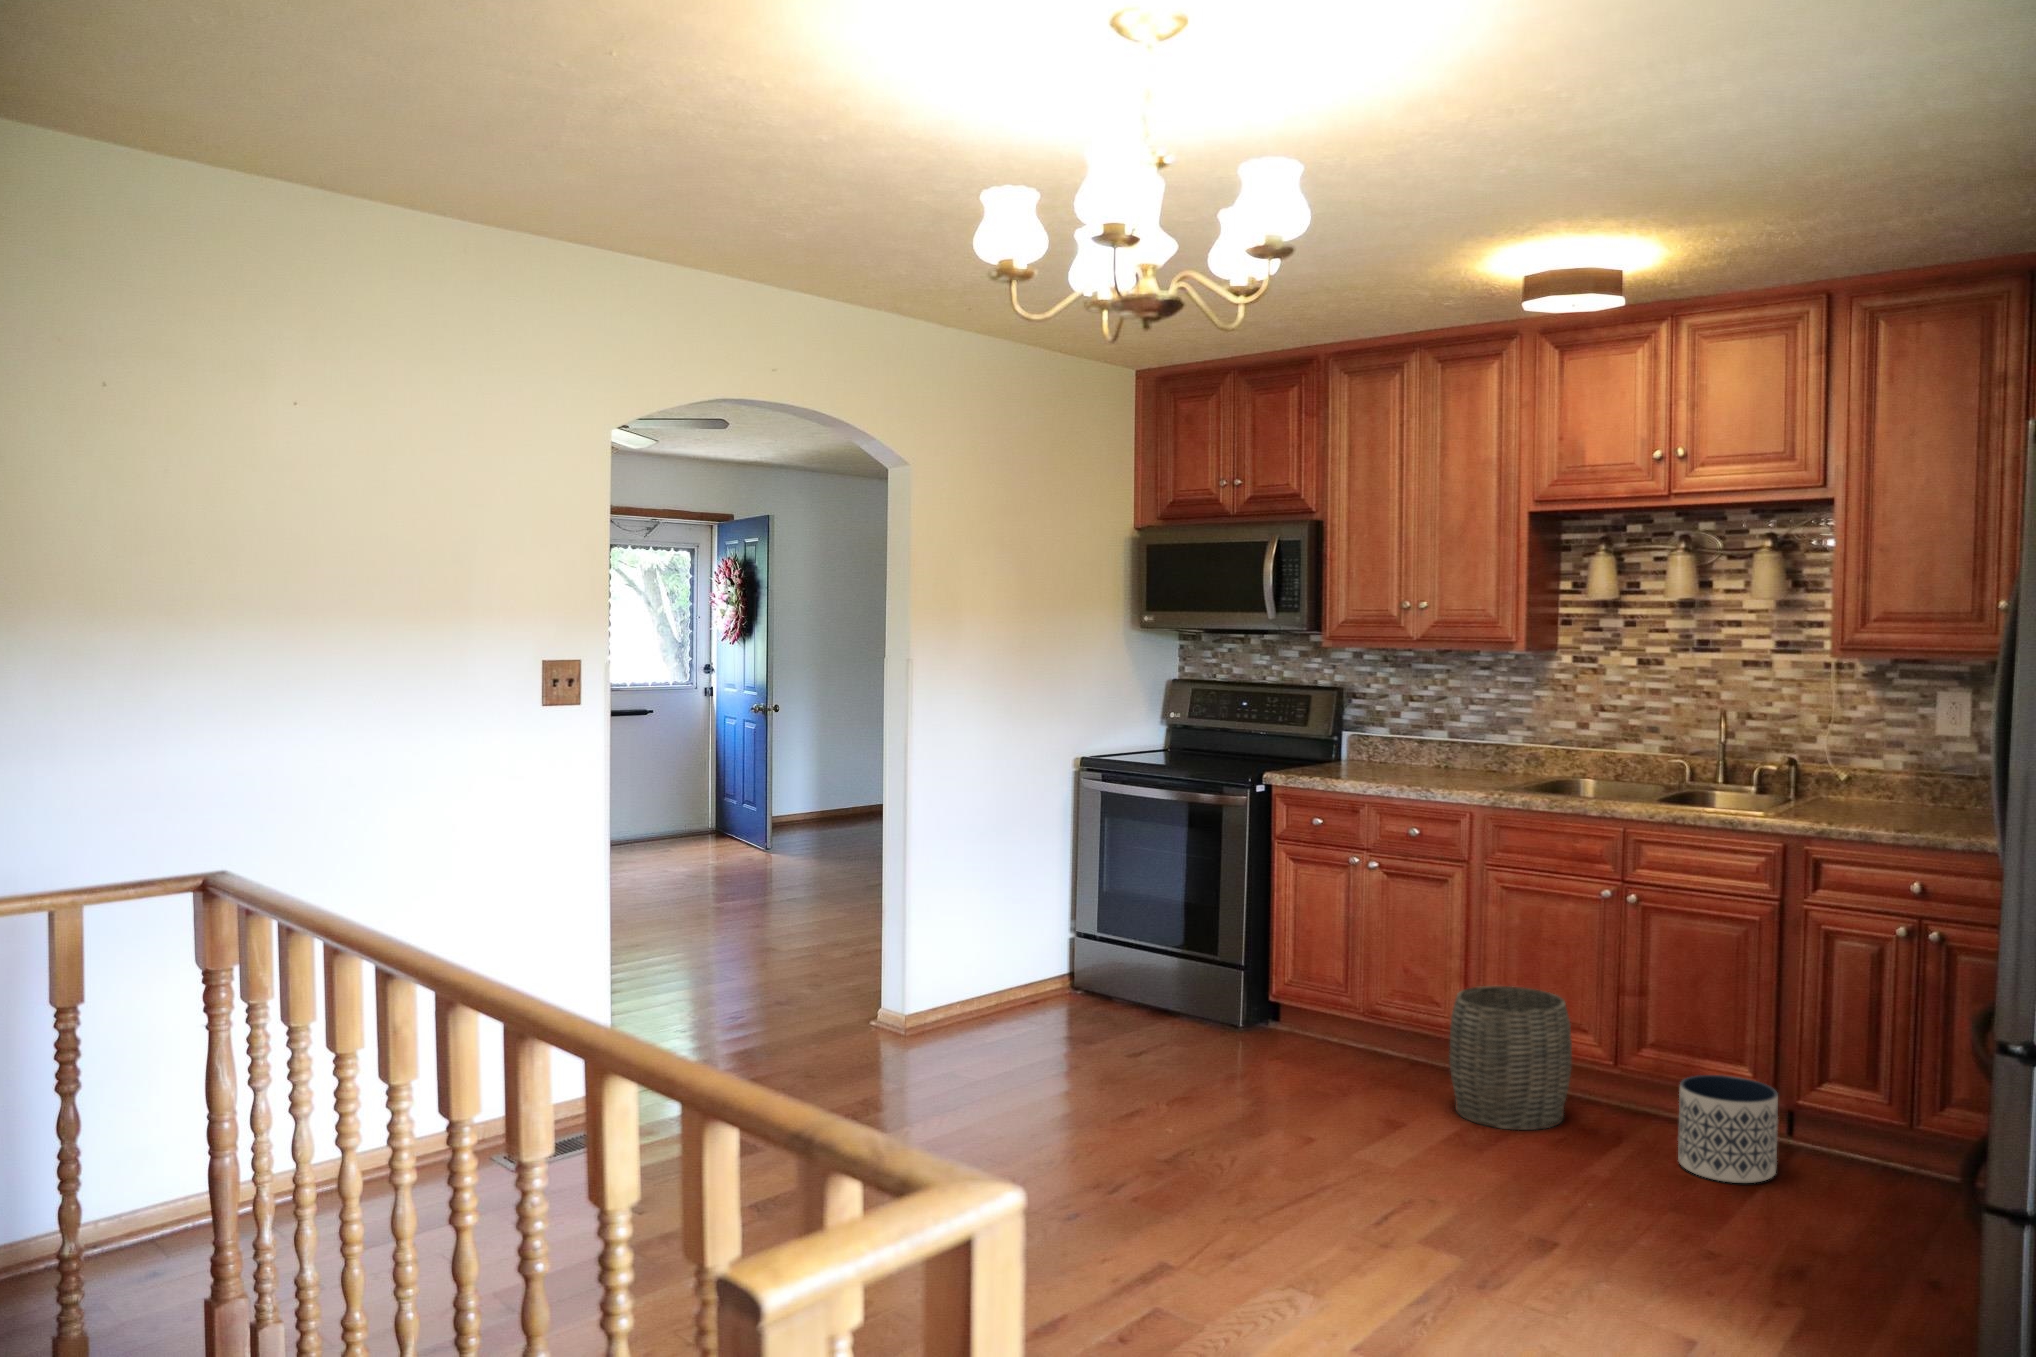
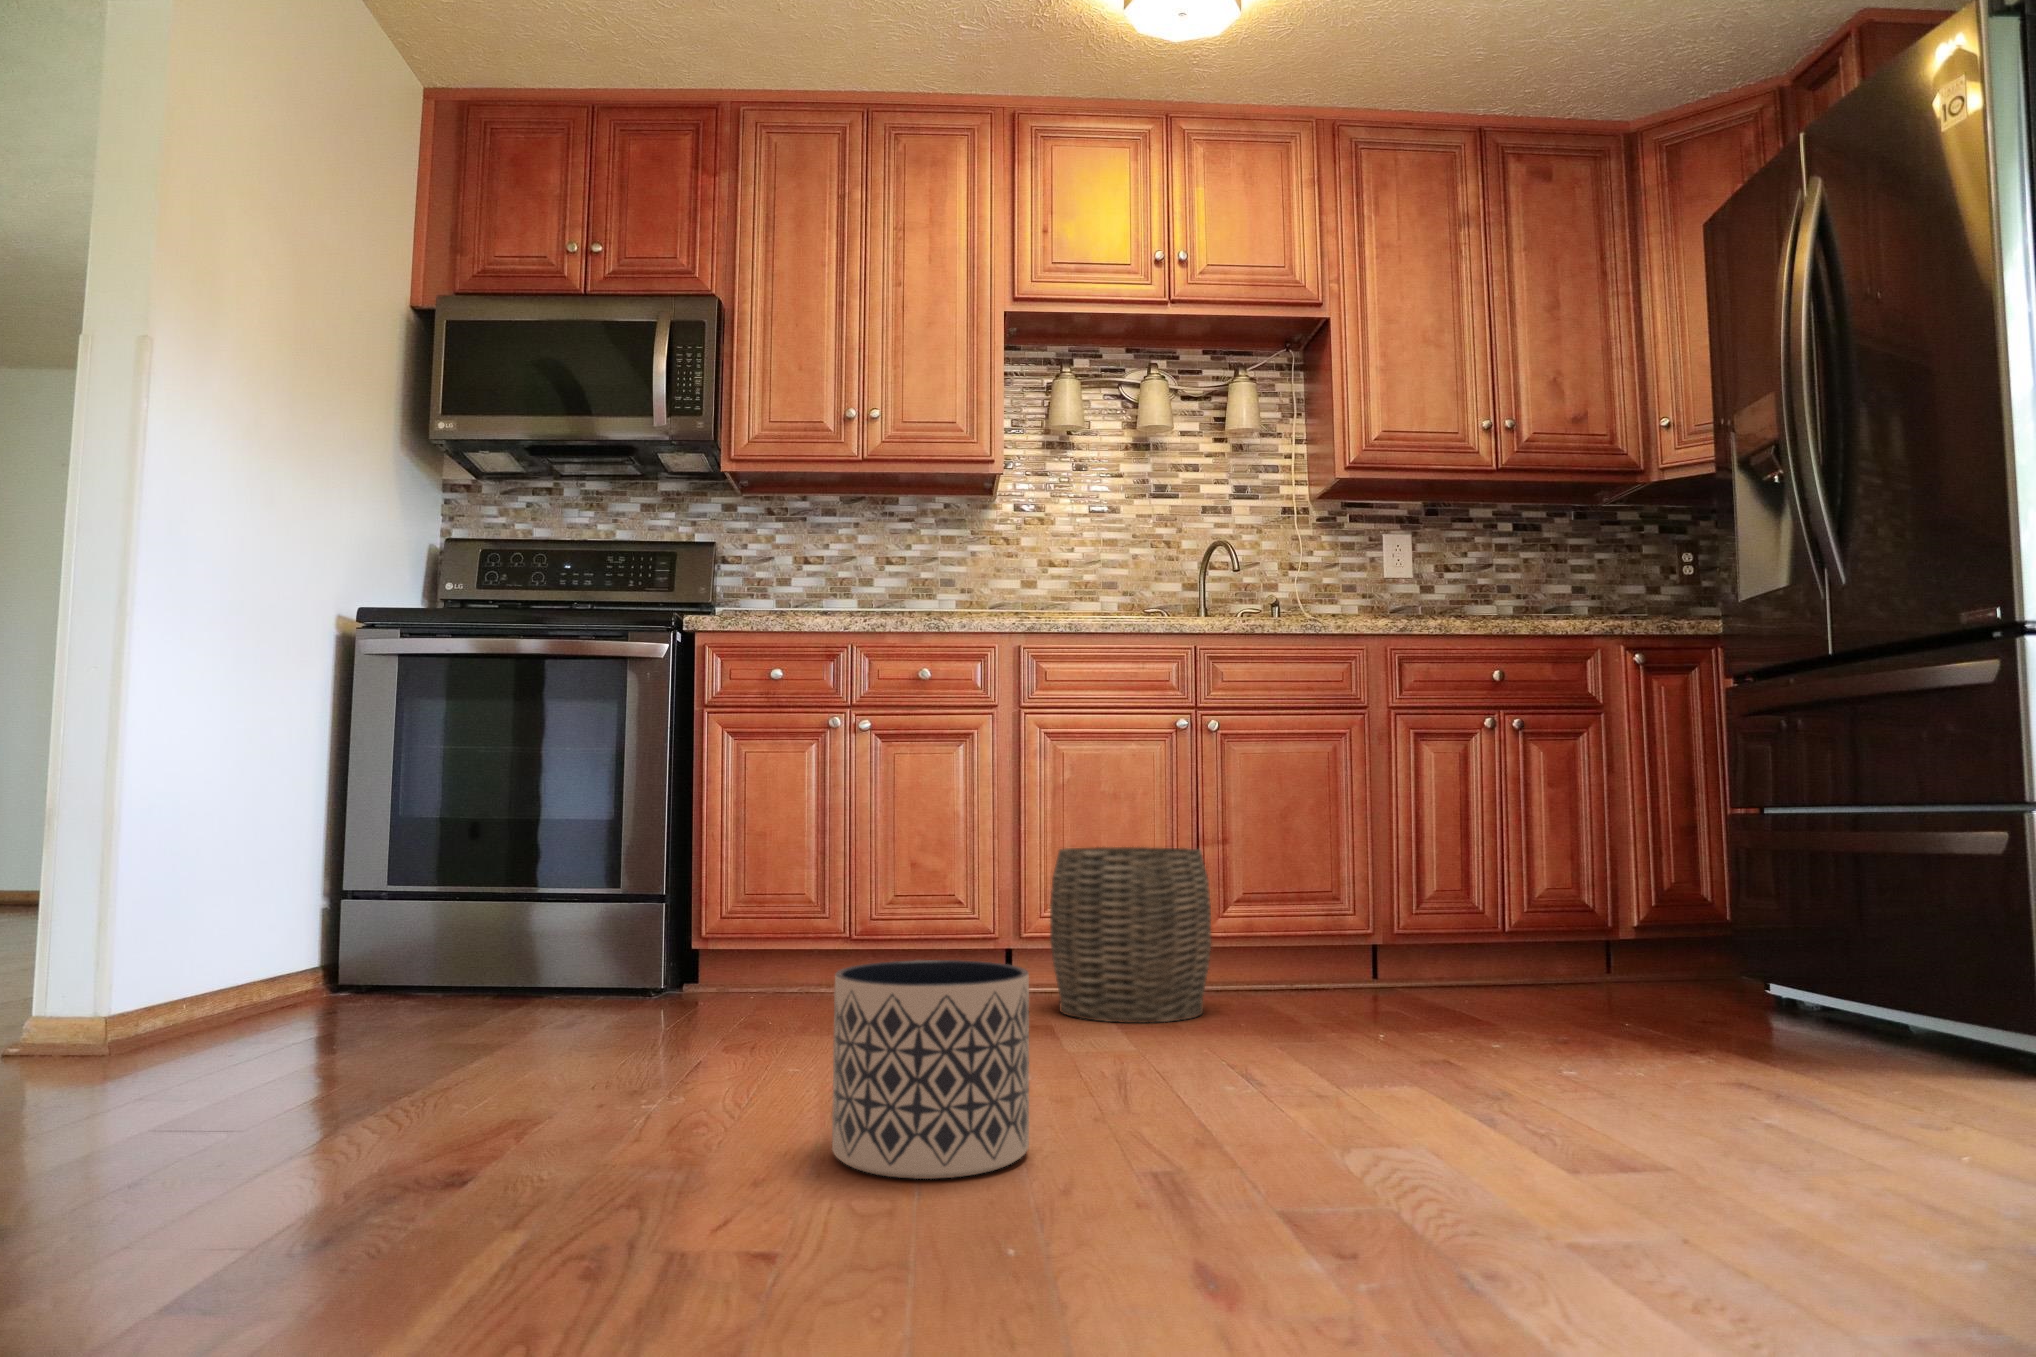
planter: present [1678,1075,1778,1183] -> present [832,960,1029,1179]

